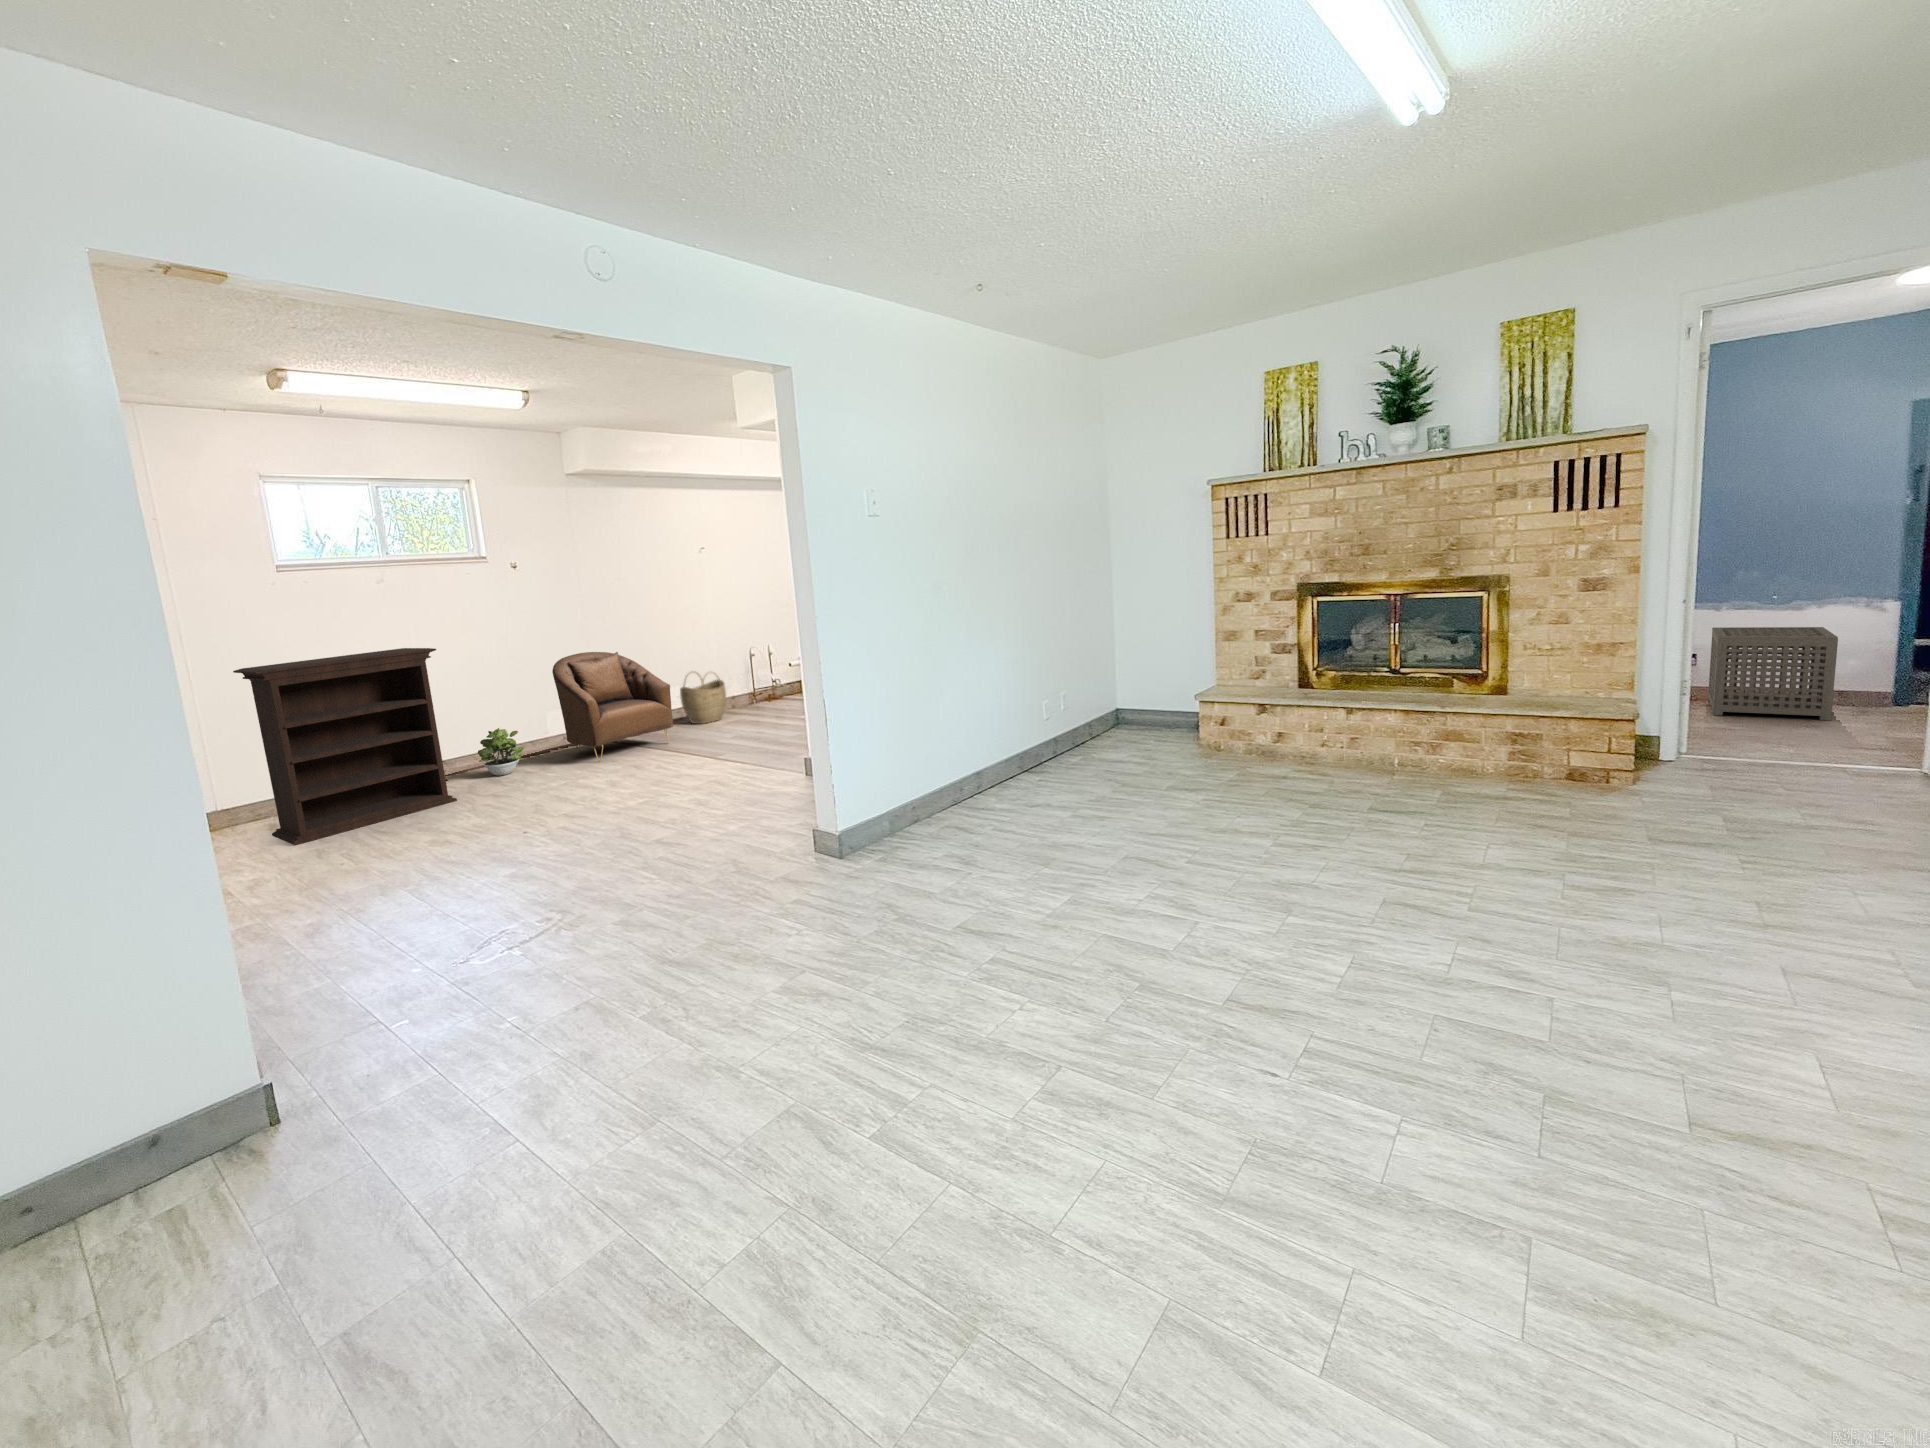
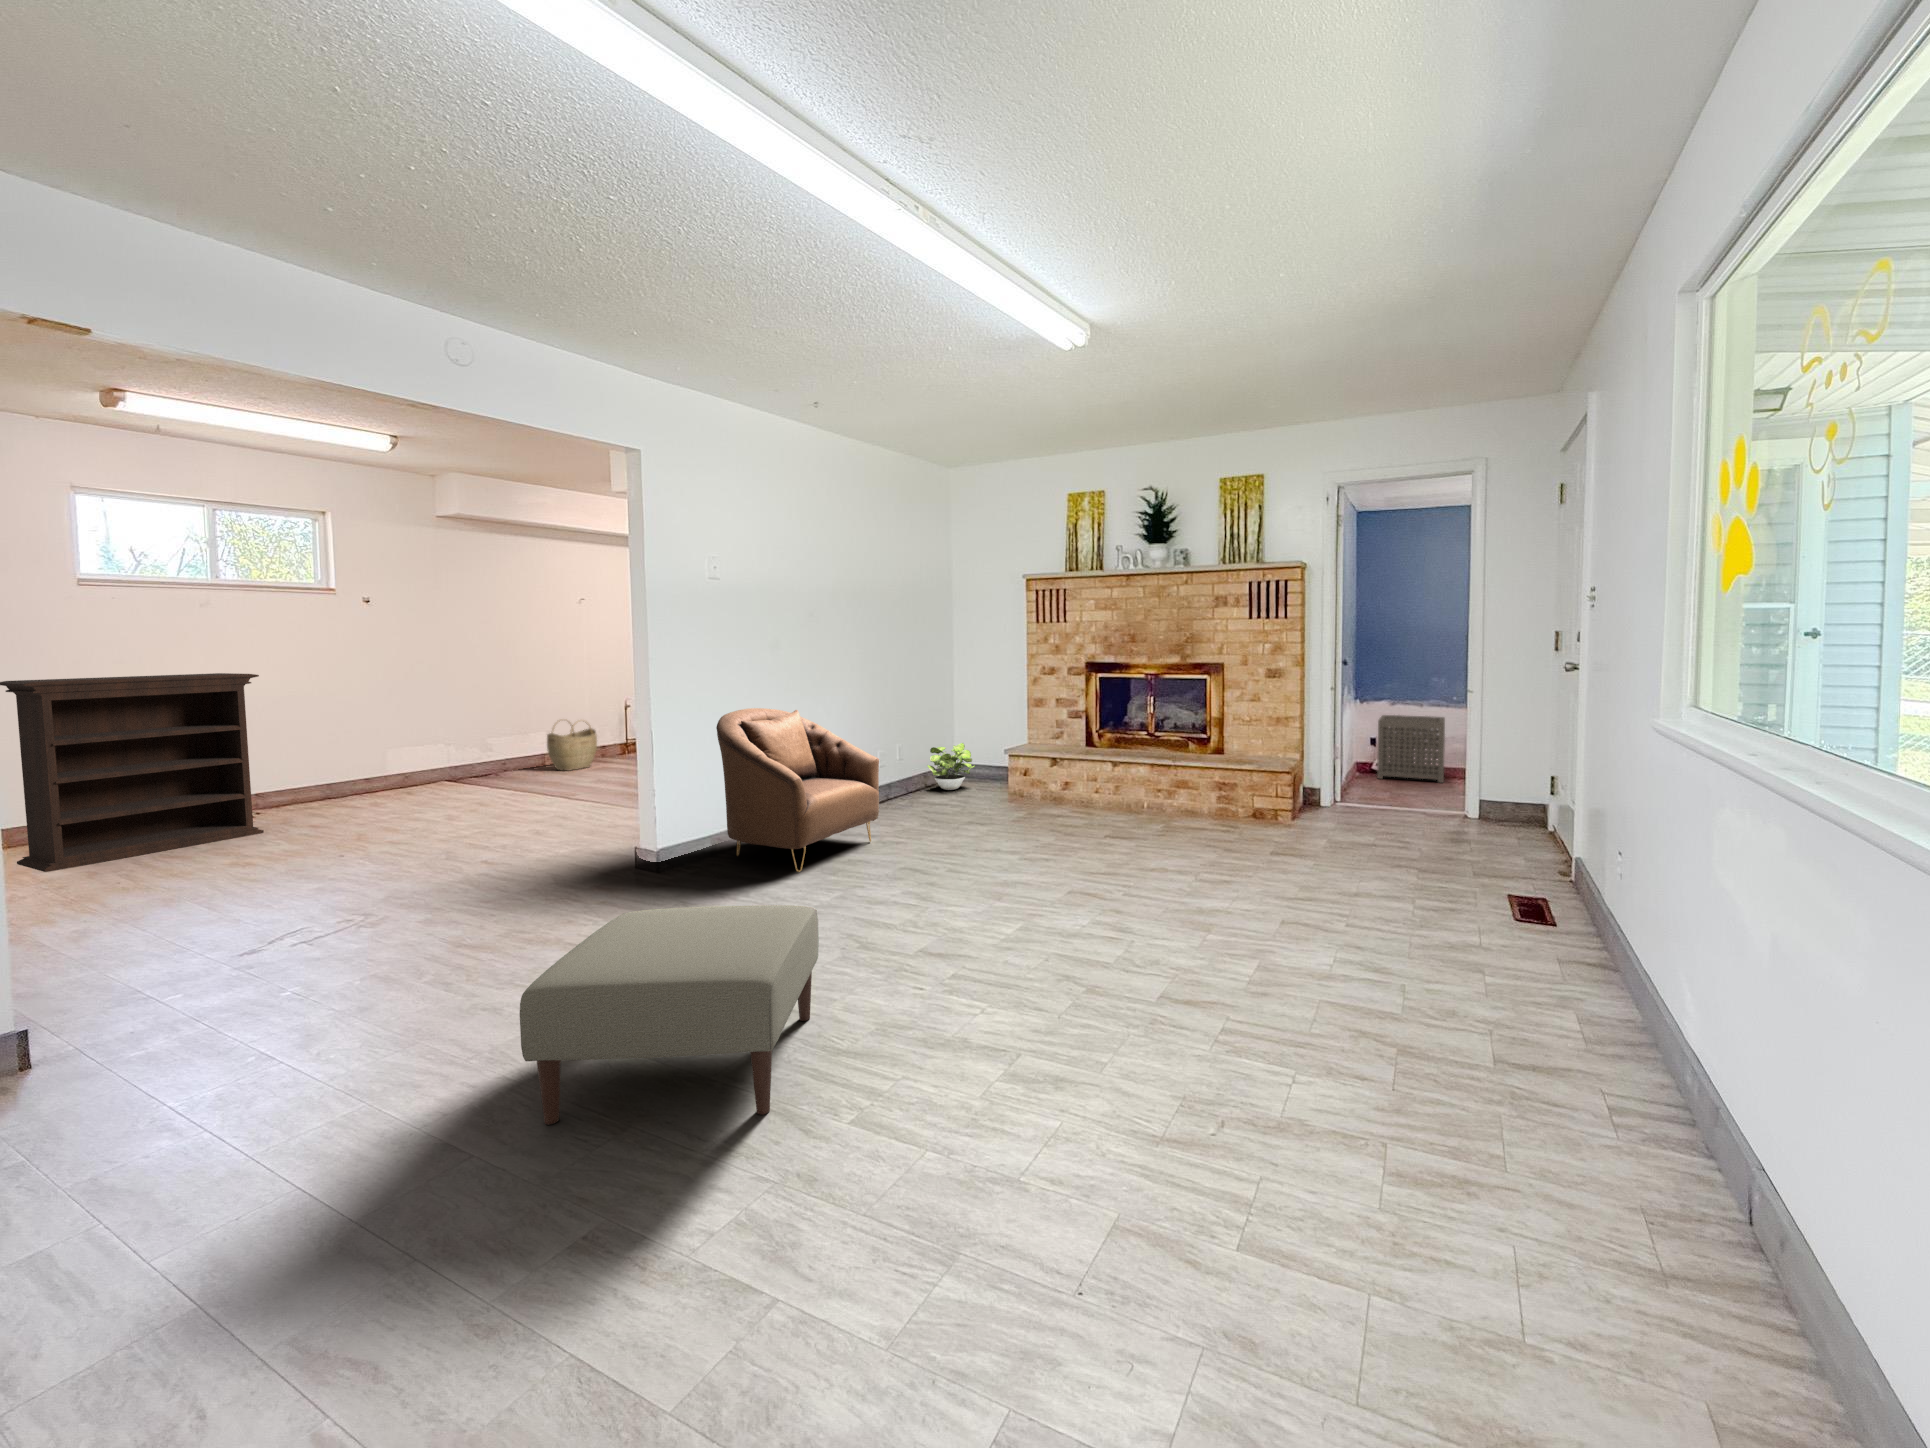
armchair: present [552,652,673,762] -> present [716,708,879,872]
potted plant: present [478,728,524,776] -> present [927,743,974,790]
ottoman: none [843,955,1182,1281] -> present [520,905,819,1125]

